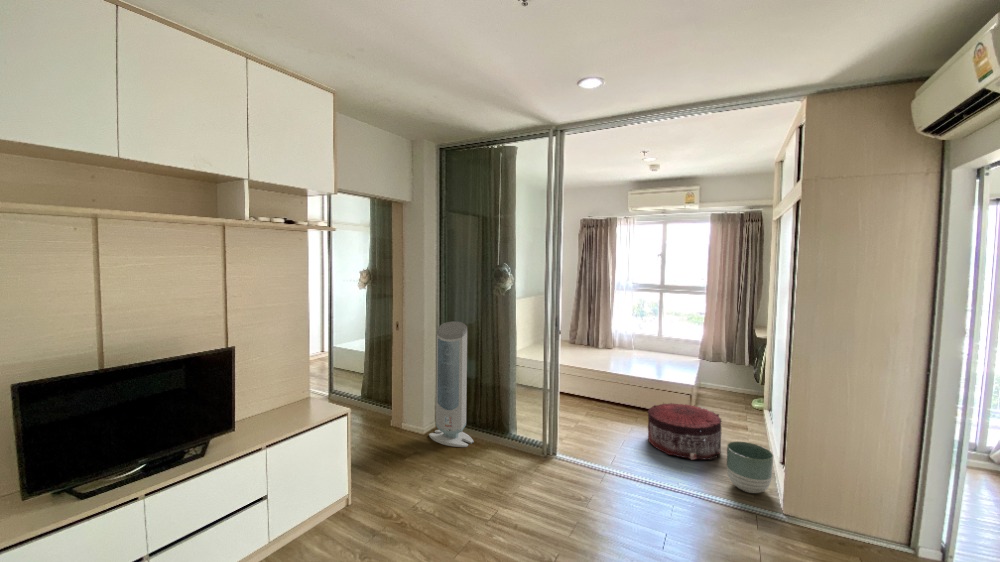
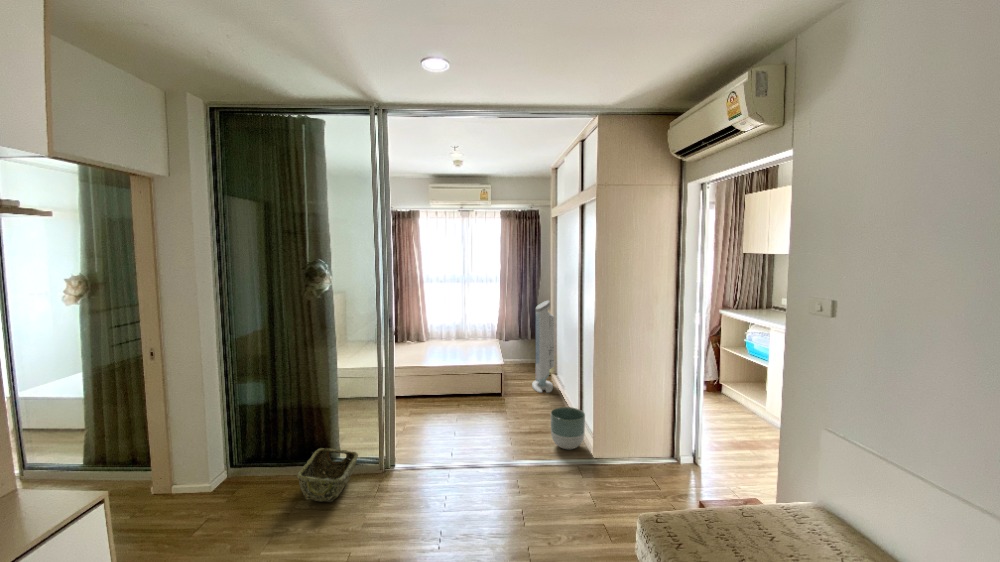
air purifier: present [429,321,474,447] -> present [532,301,554,393]
pouf: present [648,403,722,460] -> none [475,383,538,435]
woven basket: none [473,422,525,466] -> present [297,448,358,502]

